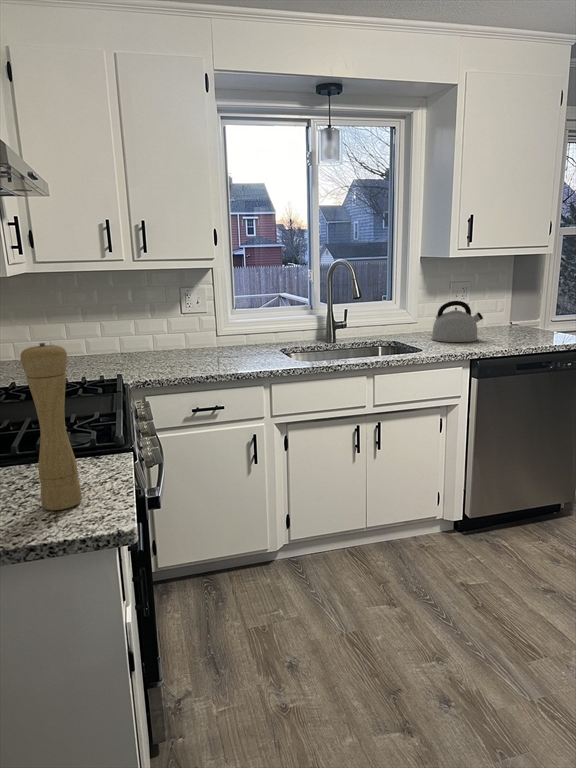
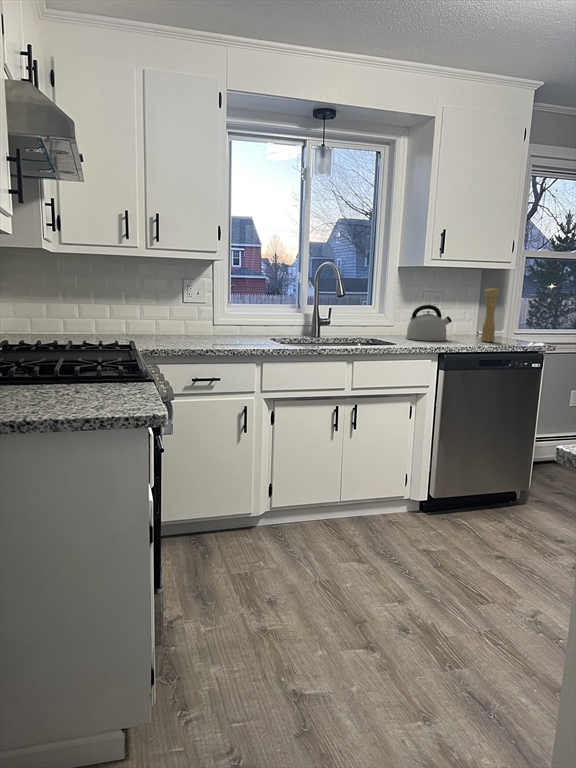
pepper mill: present [20,343,82,510] -> present [481,288,499,342]

